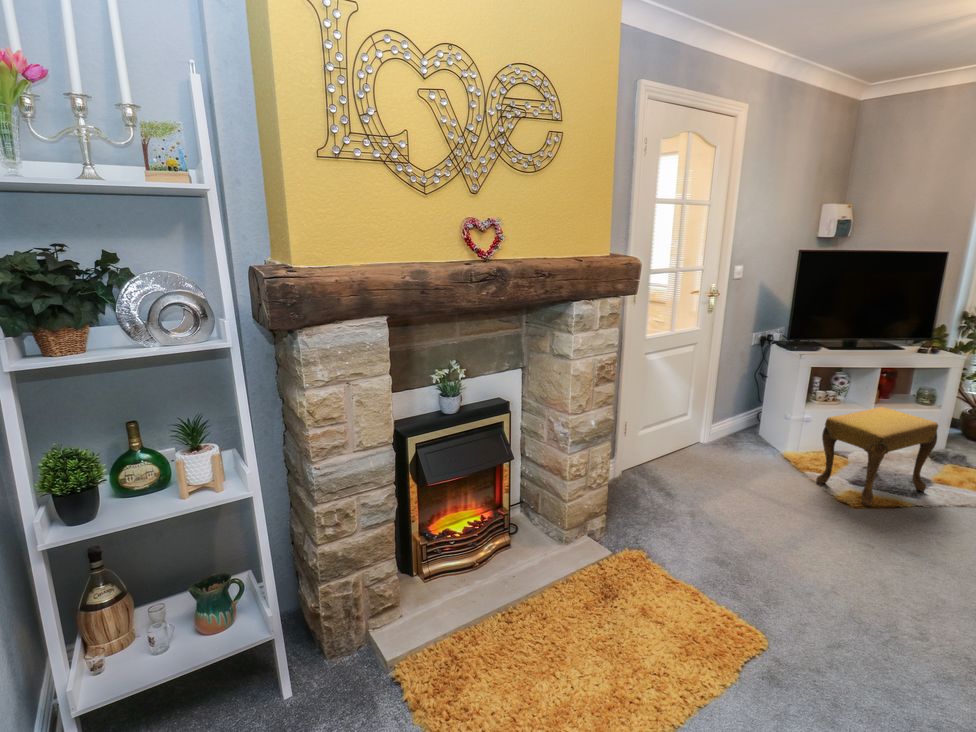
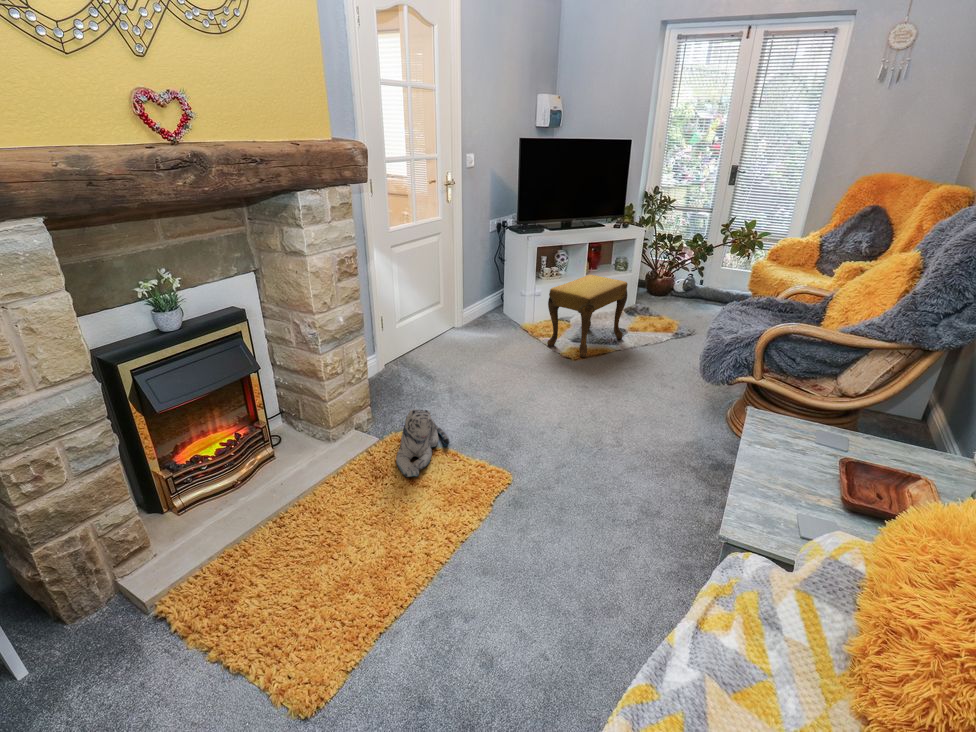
plush toy: none [629,530,691,606] -> present [396,409,449,477]

